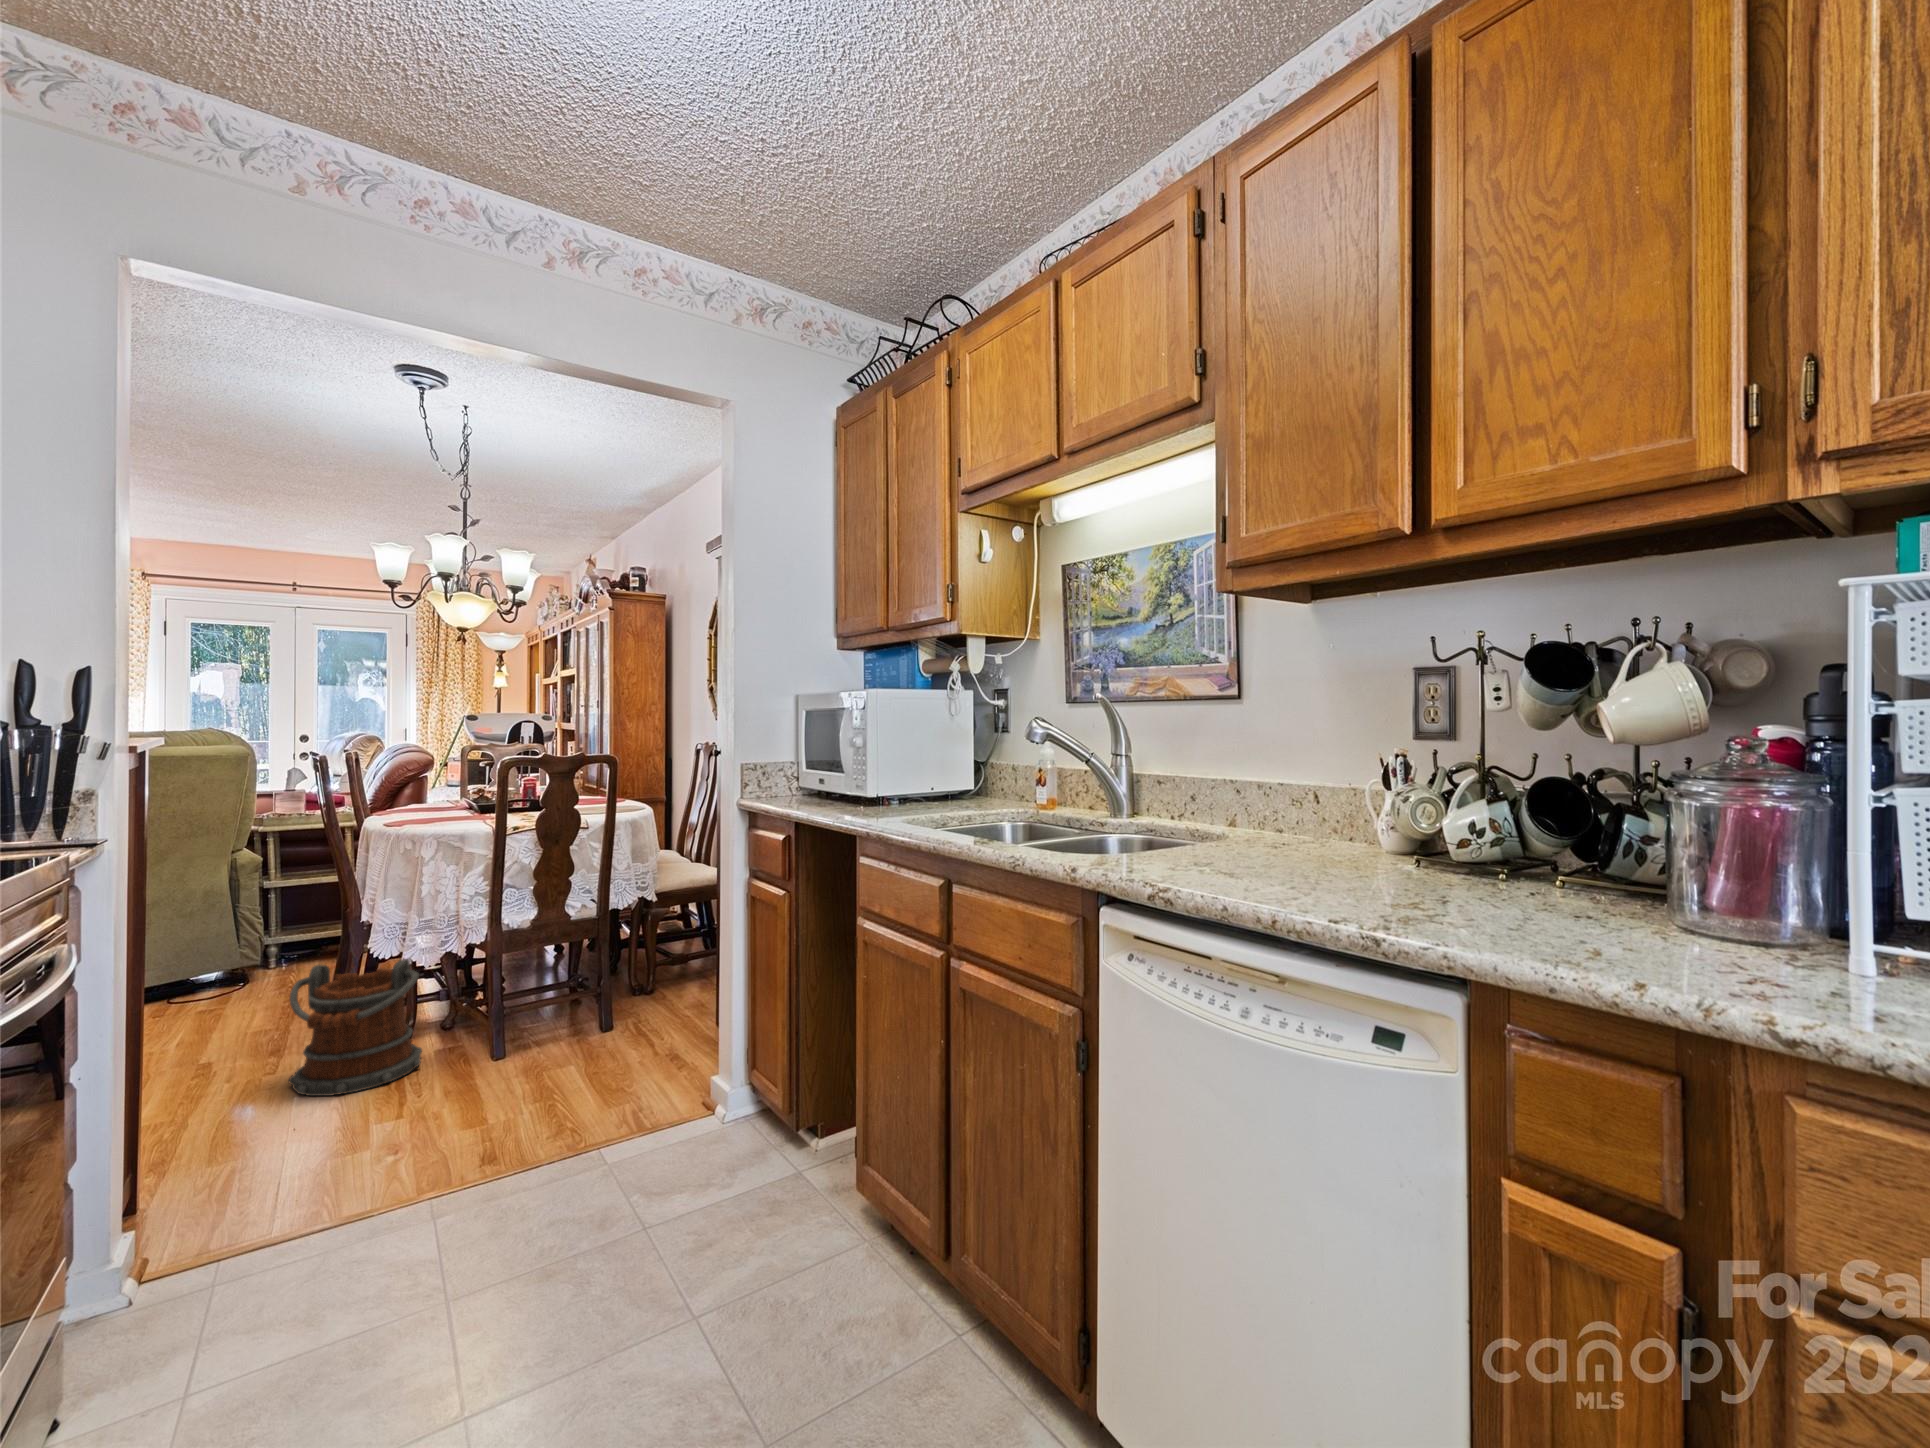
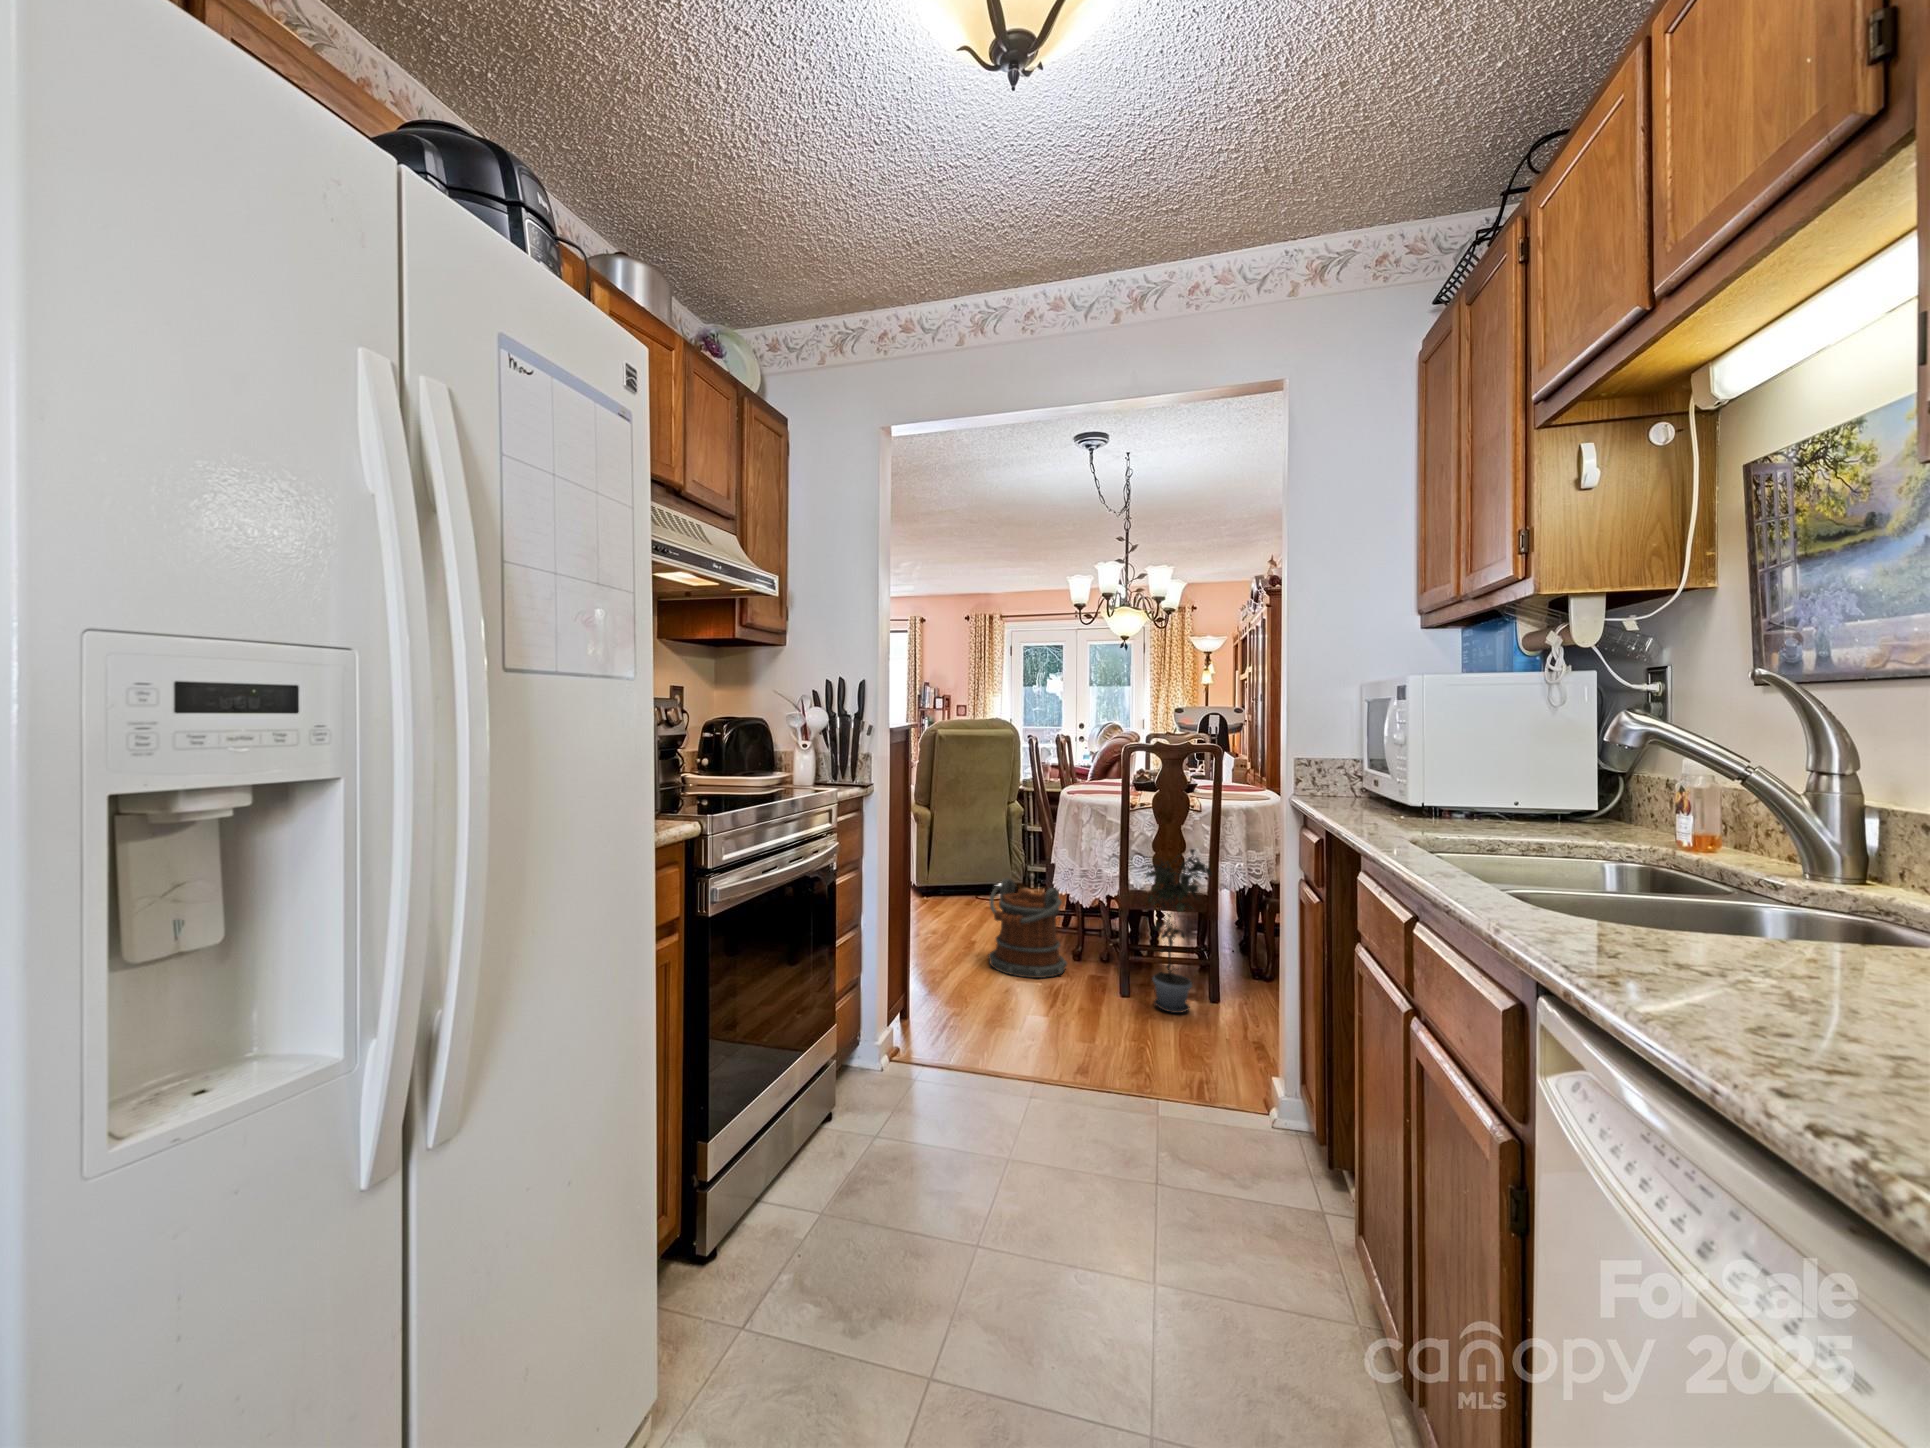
potted plant: none [541,873,626,1061] -> present [1142,849,1212,1013]

